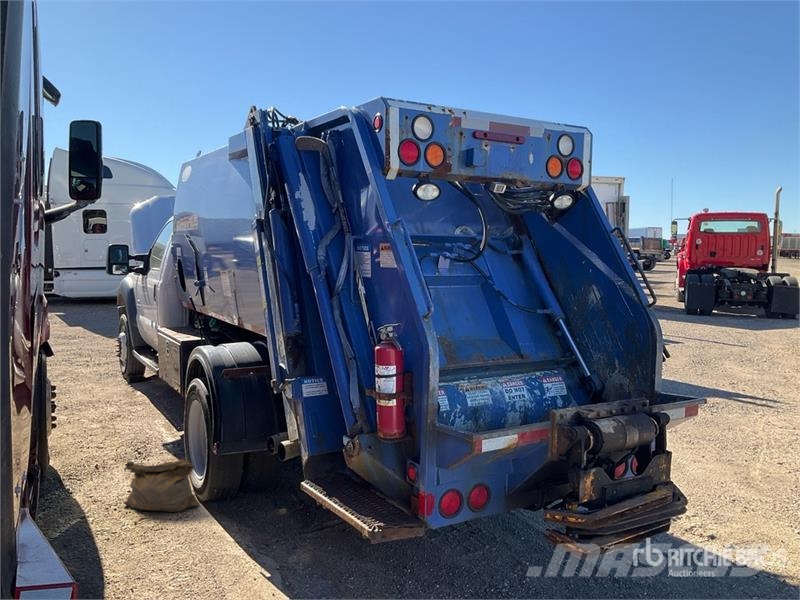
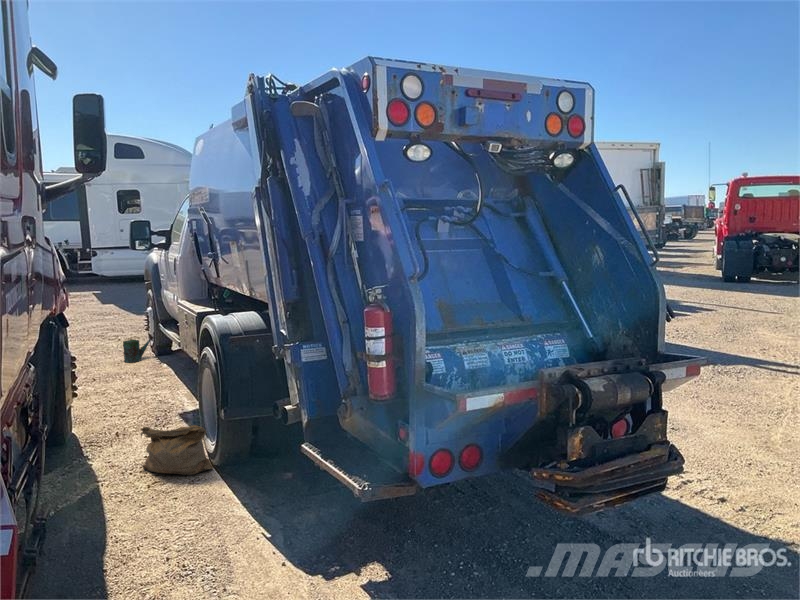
watering can: none [84,362,123,391] -> present [123,336,154,363]

